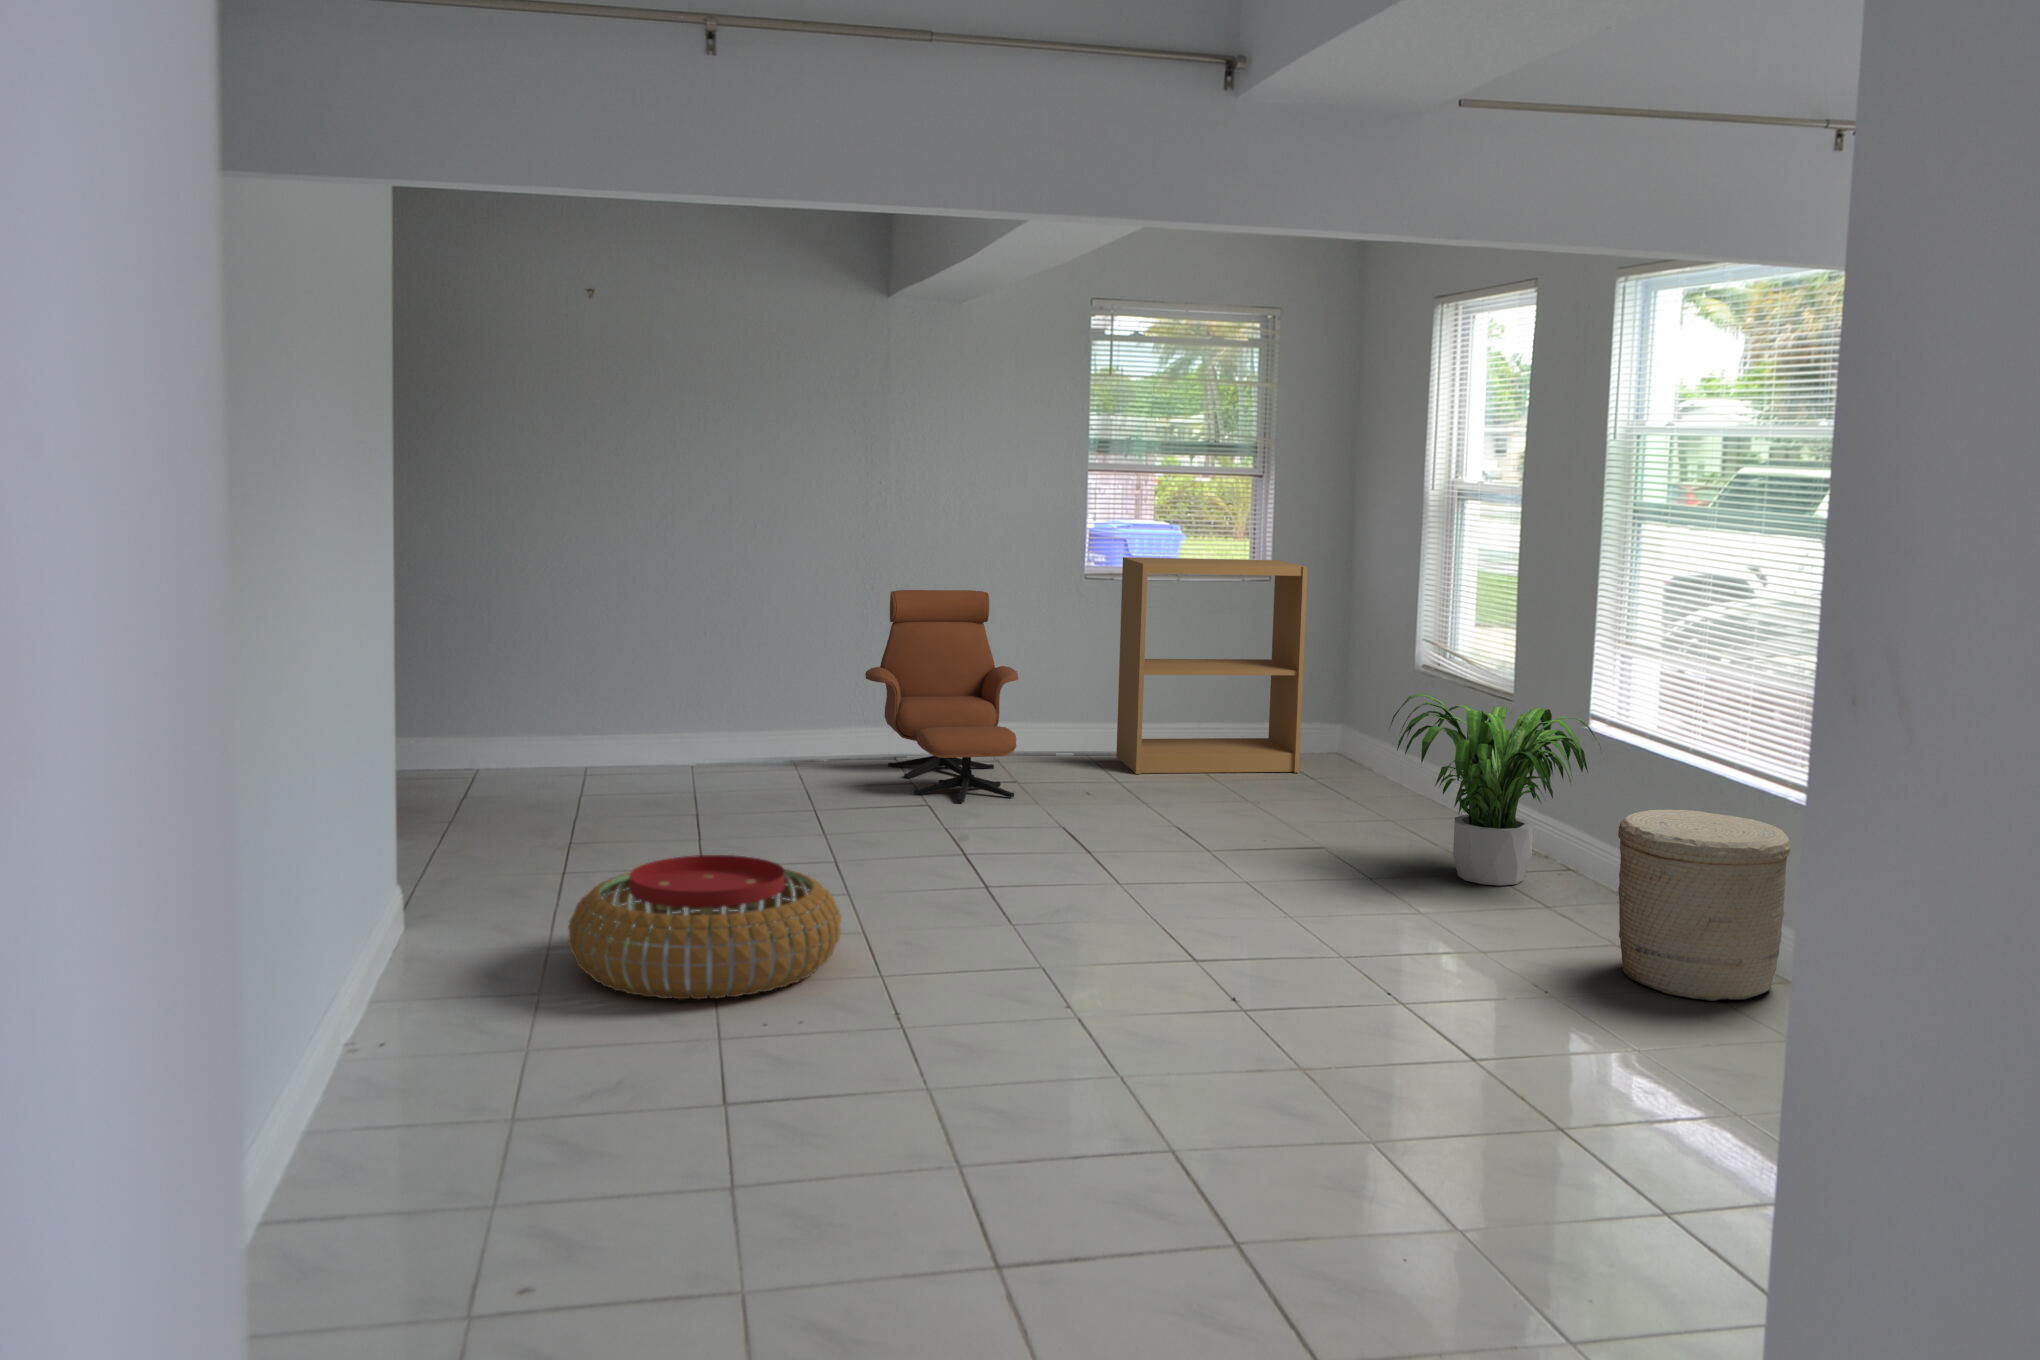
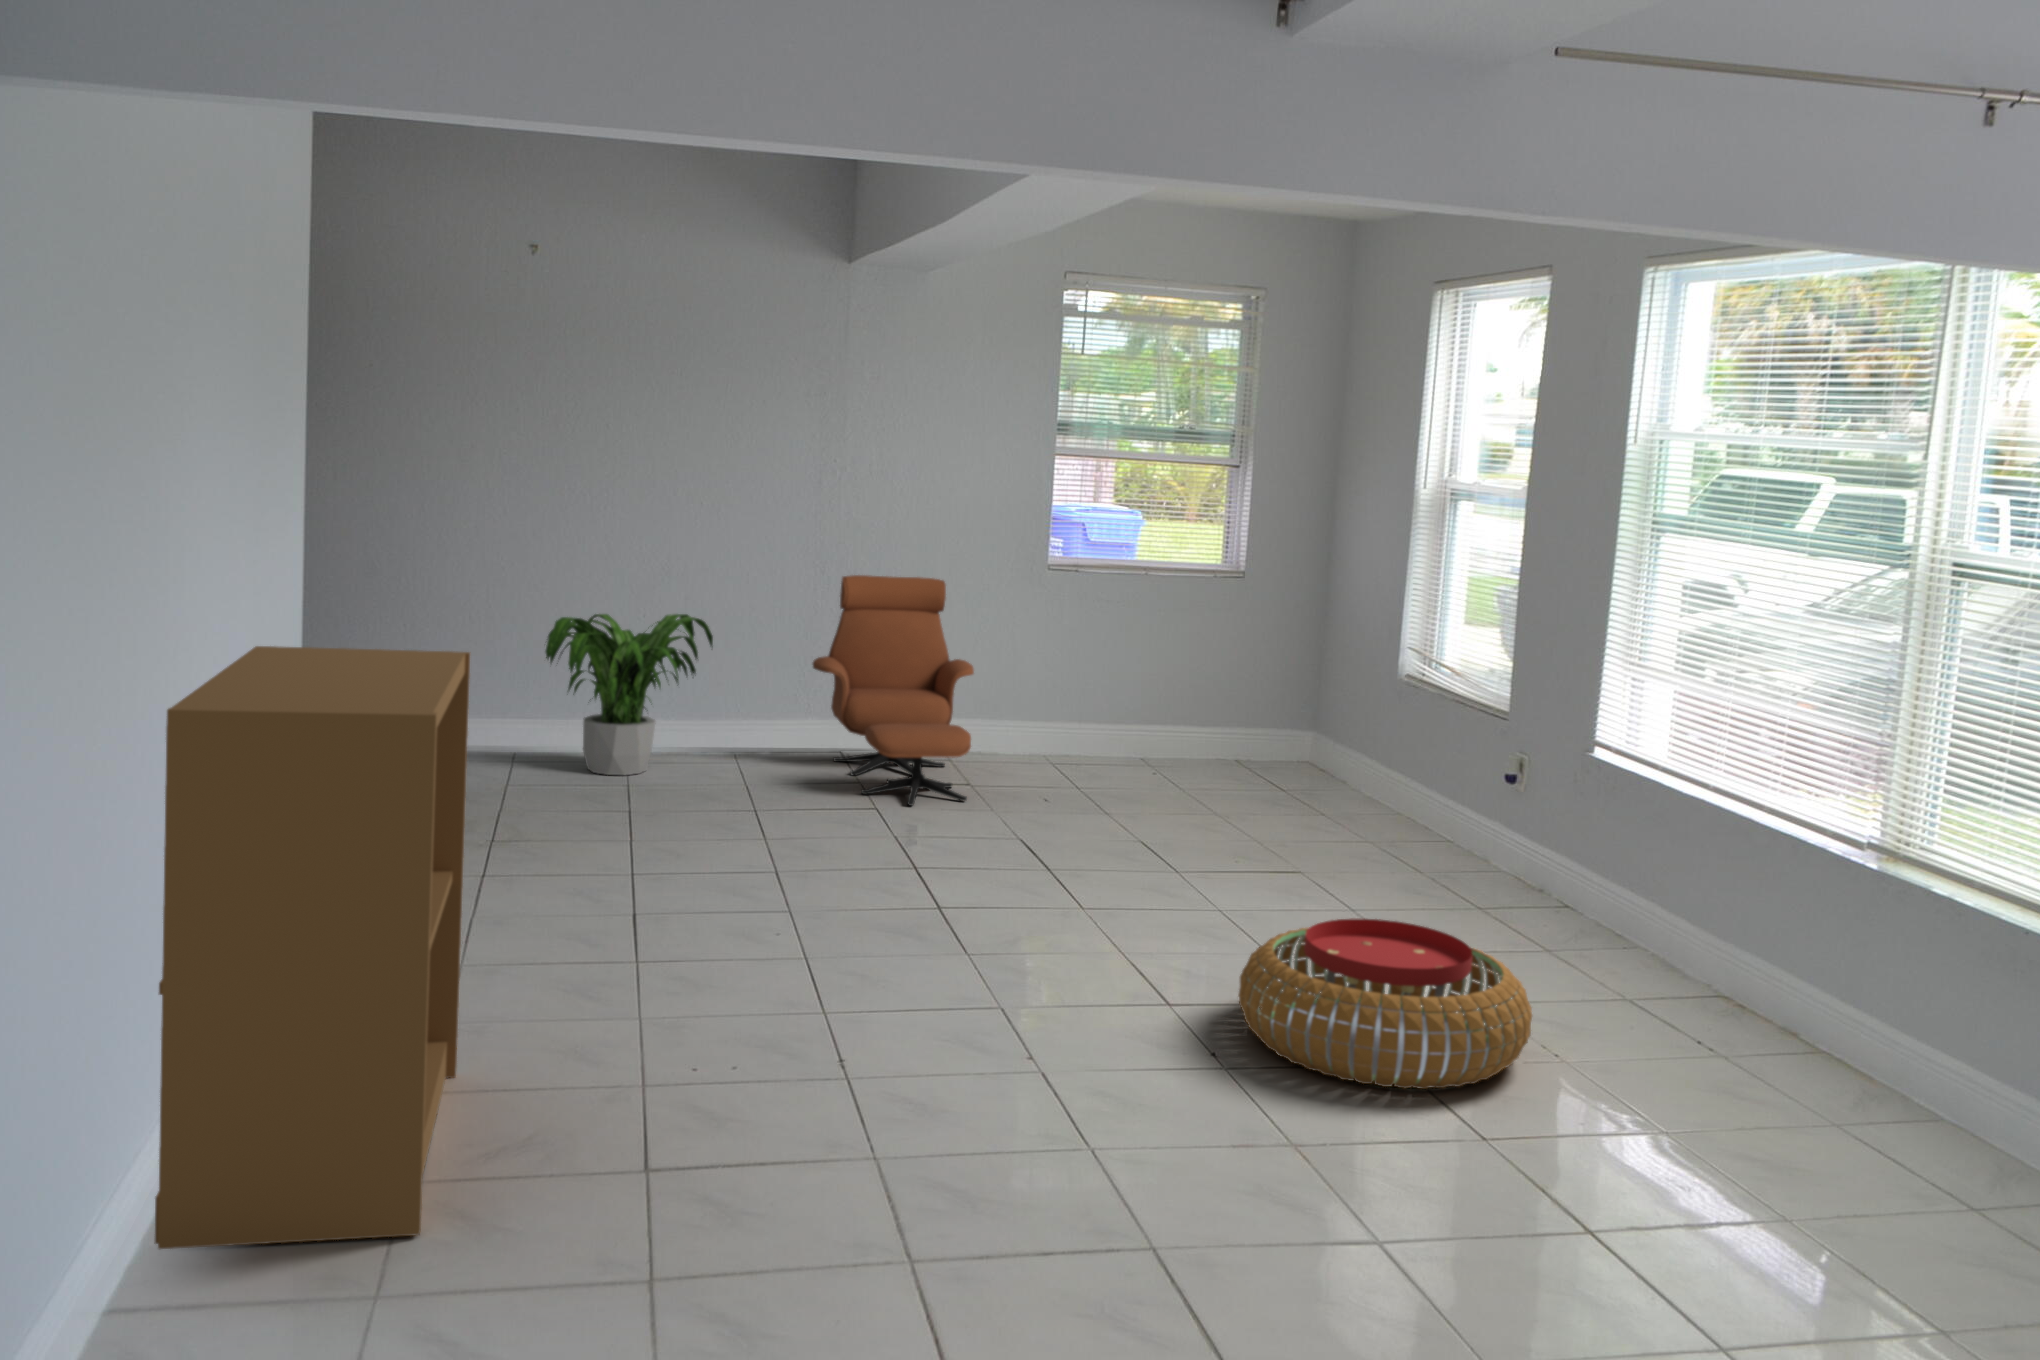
bookshelf: present [1116,557,1308,774] -> present [155,646,470,1249]
potted plant: present [1391,694,1600,886] -> present [545,614,713,775]
woven basket: present [1618,810,1791,1001] -> none [1635,855,1832,1072]
pouf: present [568,855,841,999] -> present [1238,919,1532,1089]

